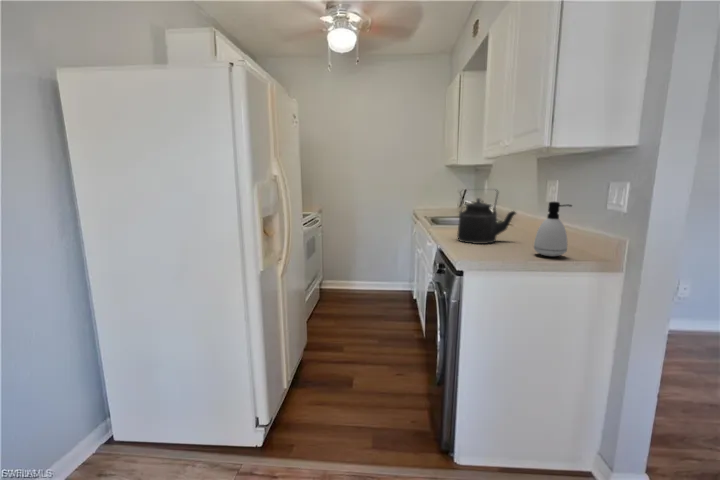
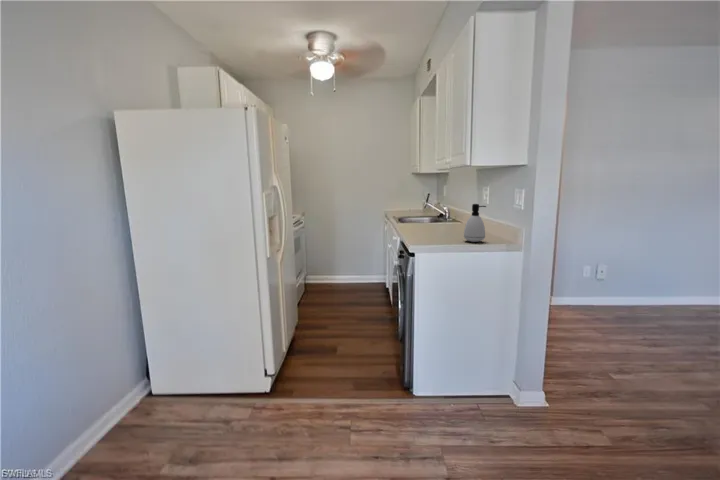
kettle: present [457,194,516,244] -> none [415,194,457,235]

